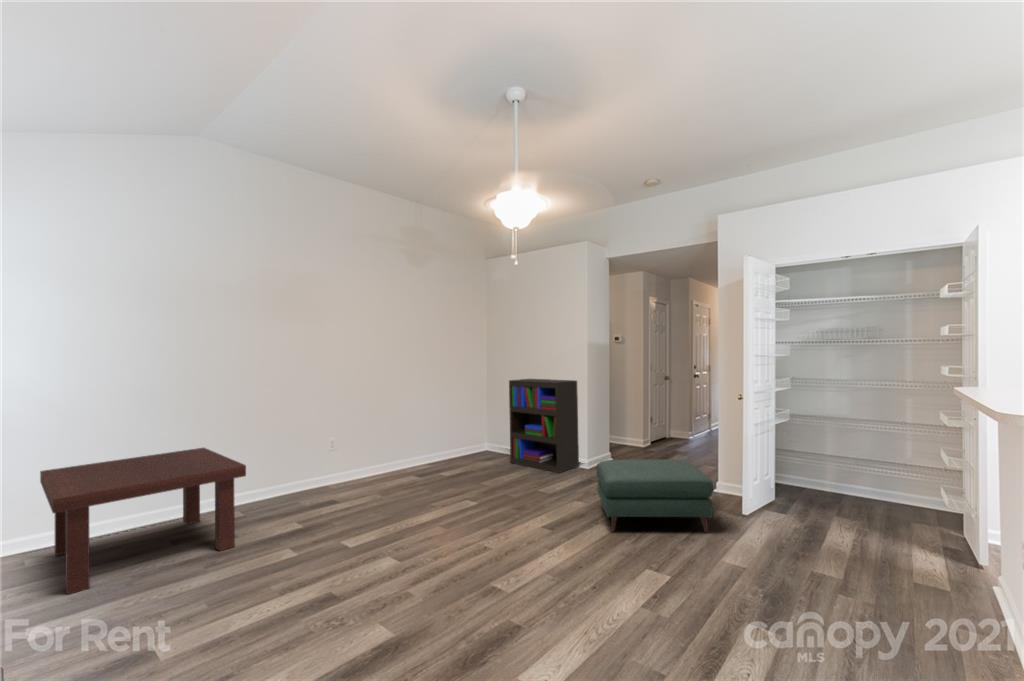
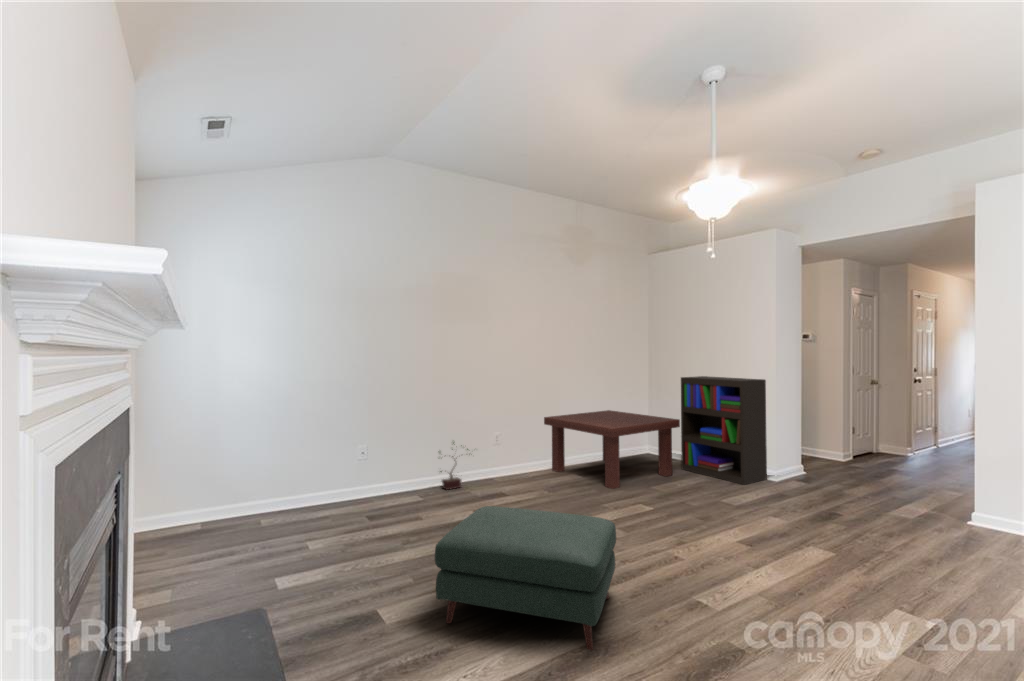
coffee table: present [40,448,246,594] -> present [544,410,680,489]
potted plant: none [264,451,310,503] -> present [439,442,468,490]
ottoman: present [596,459,713,533] -> present [435,506,616,650]

